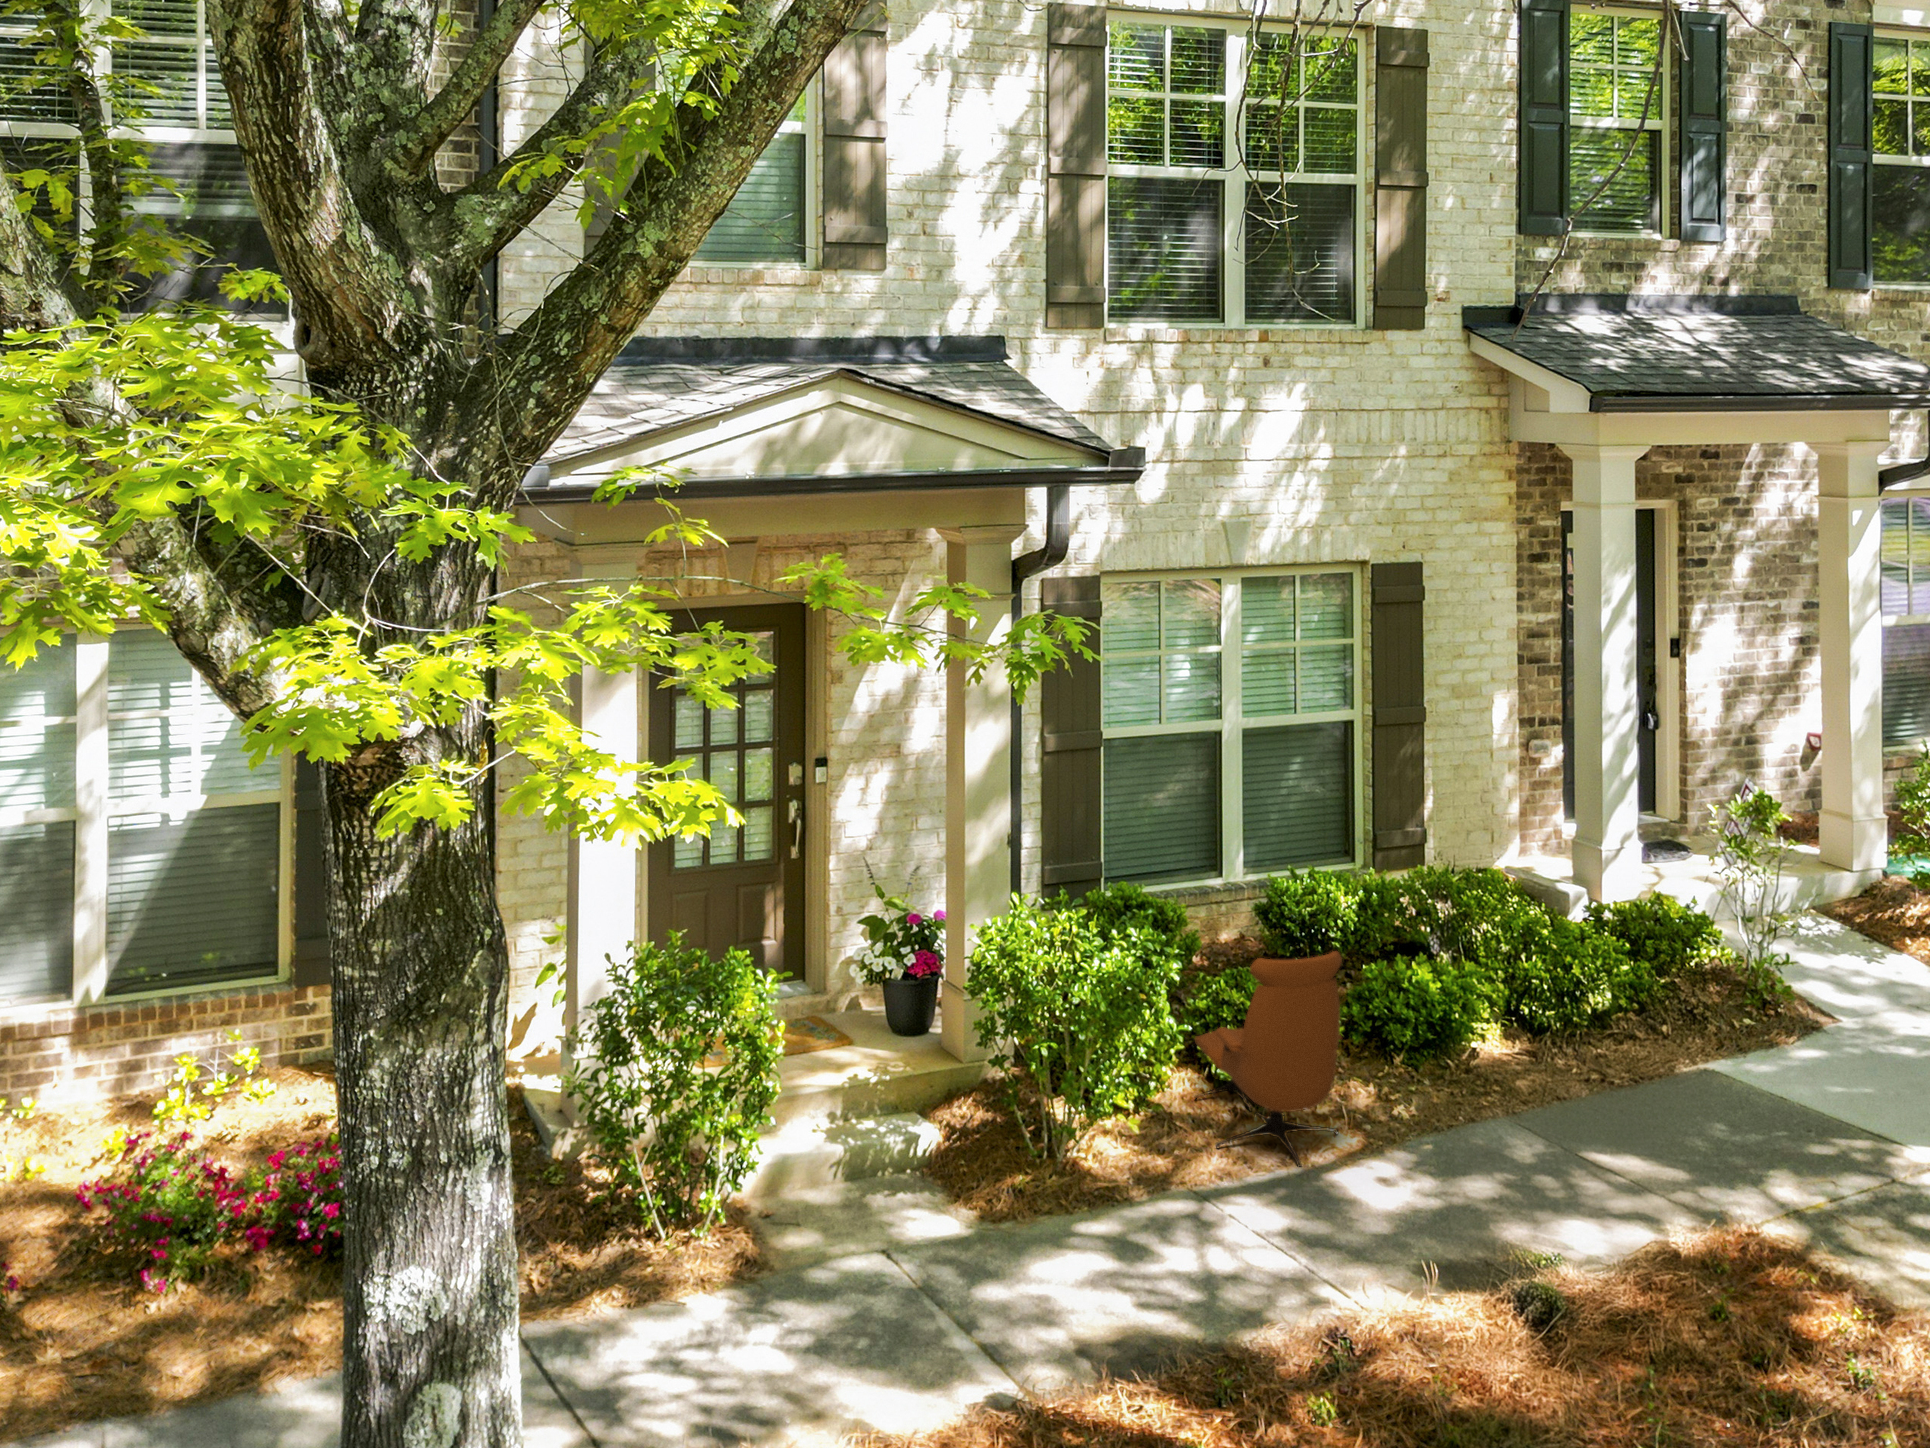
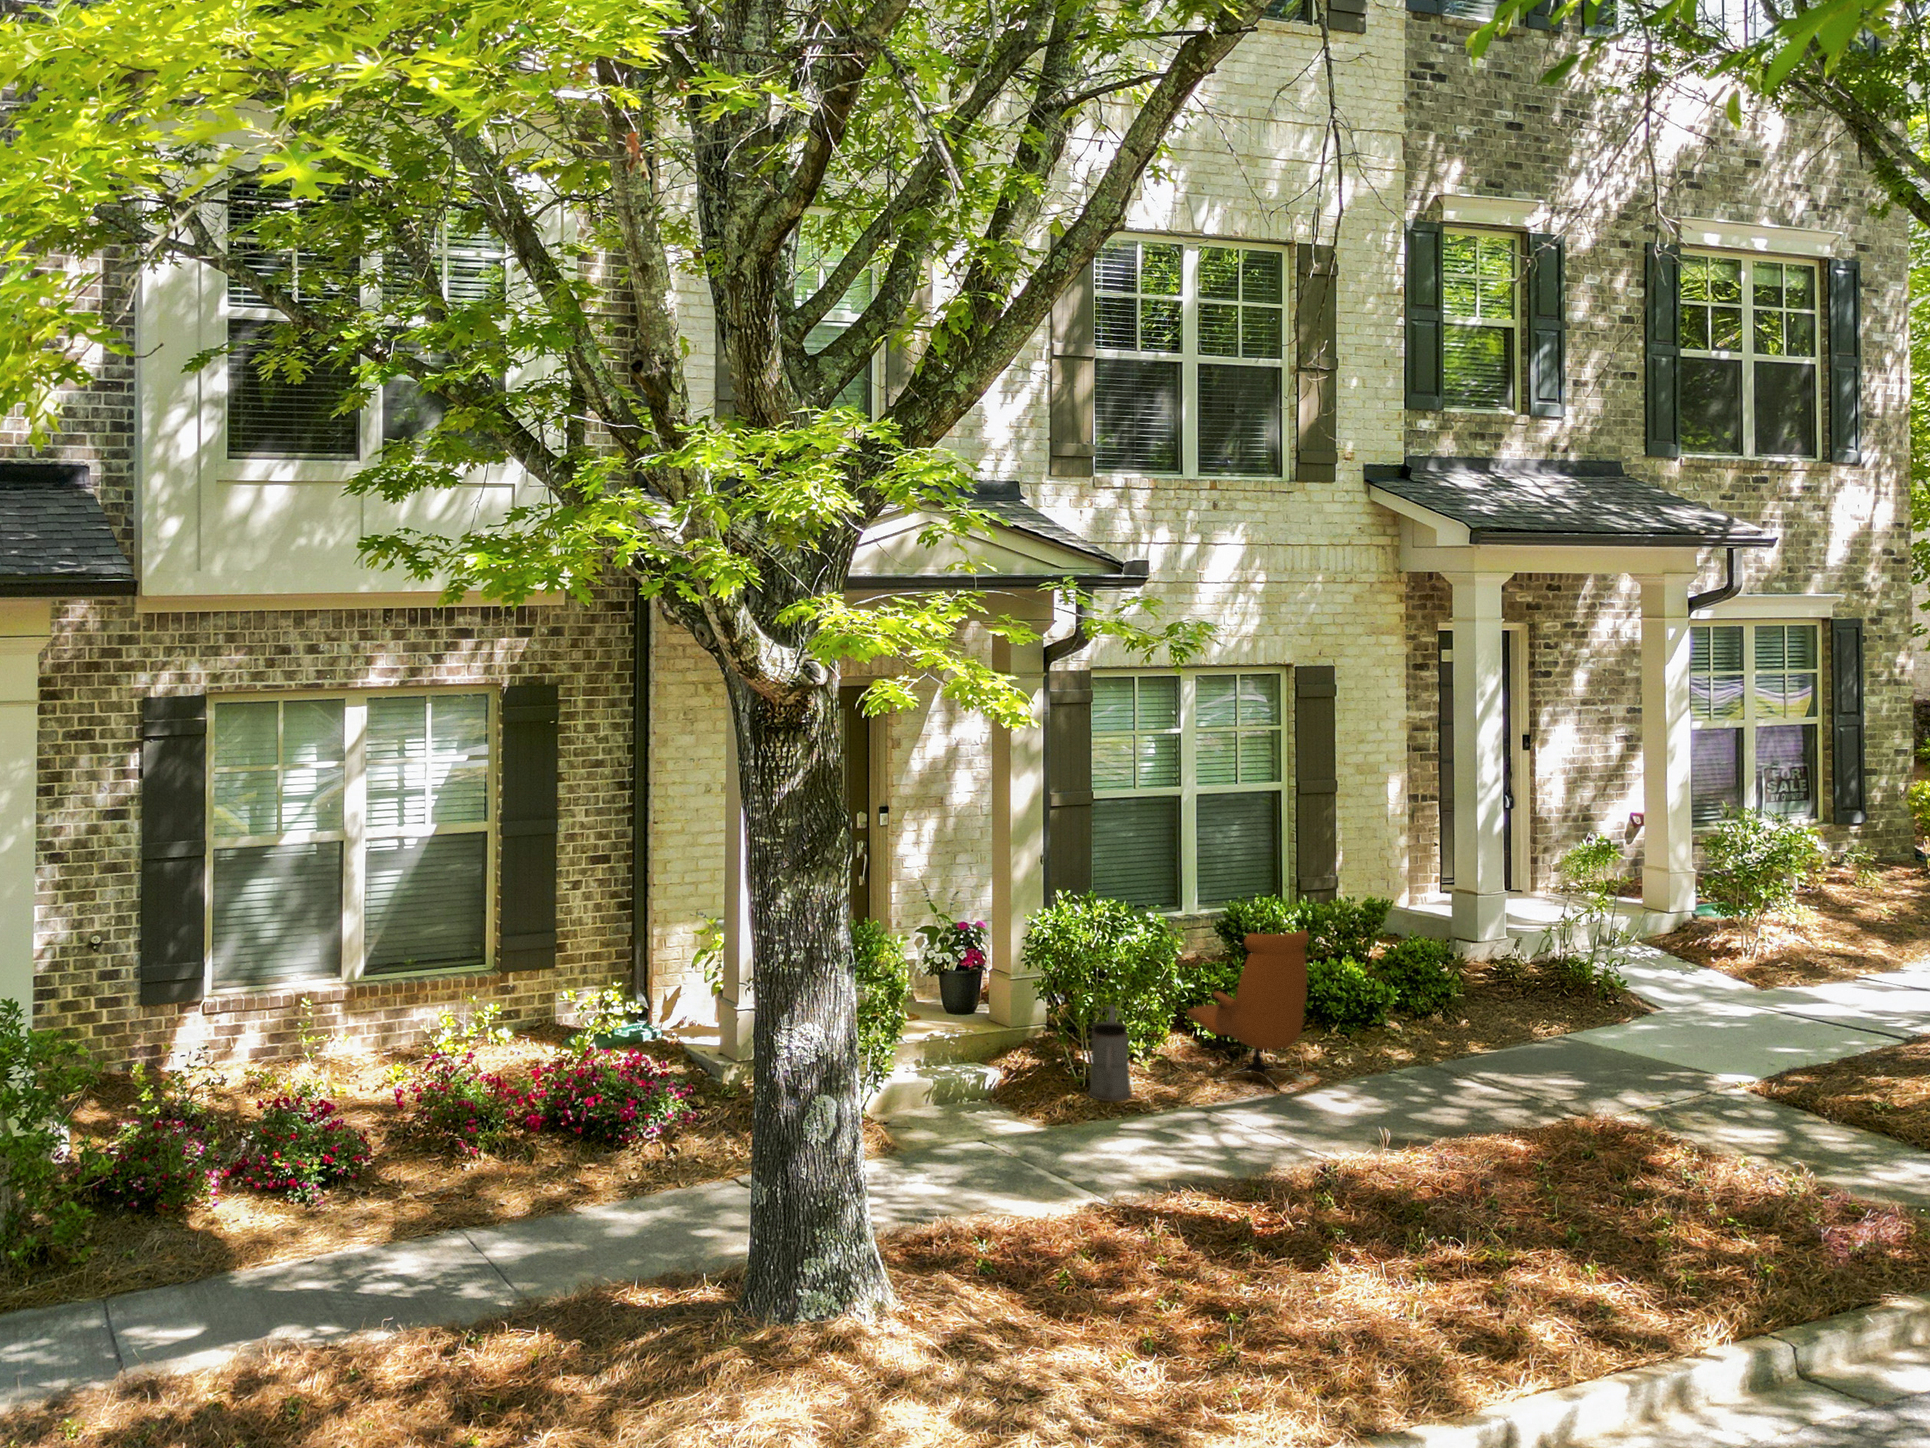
watering can: none [1040,1043,1099,1186] -> present [1088,1005,1132,1101]

